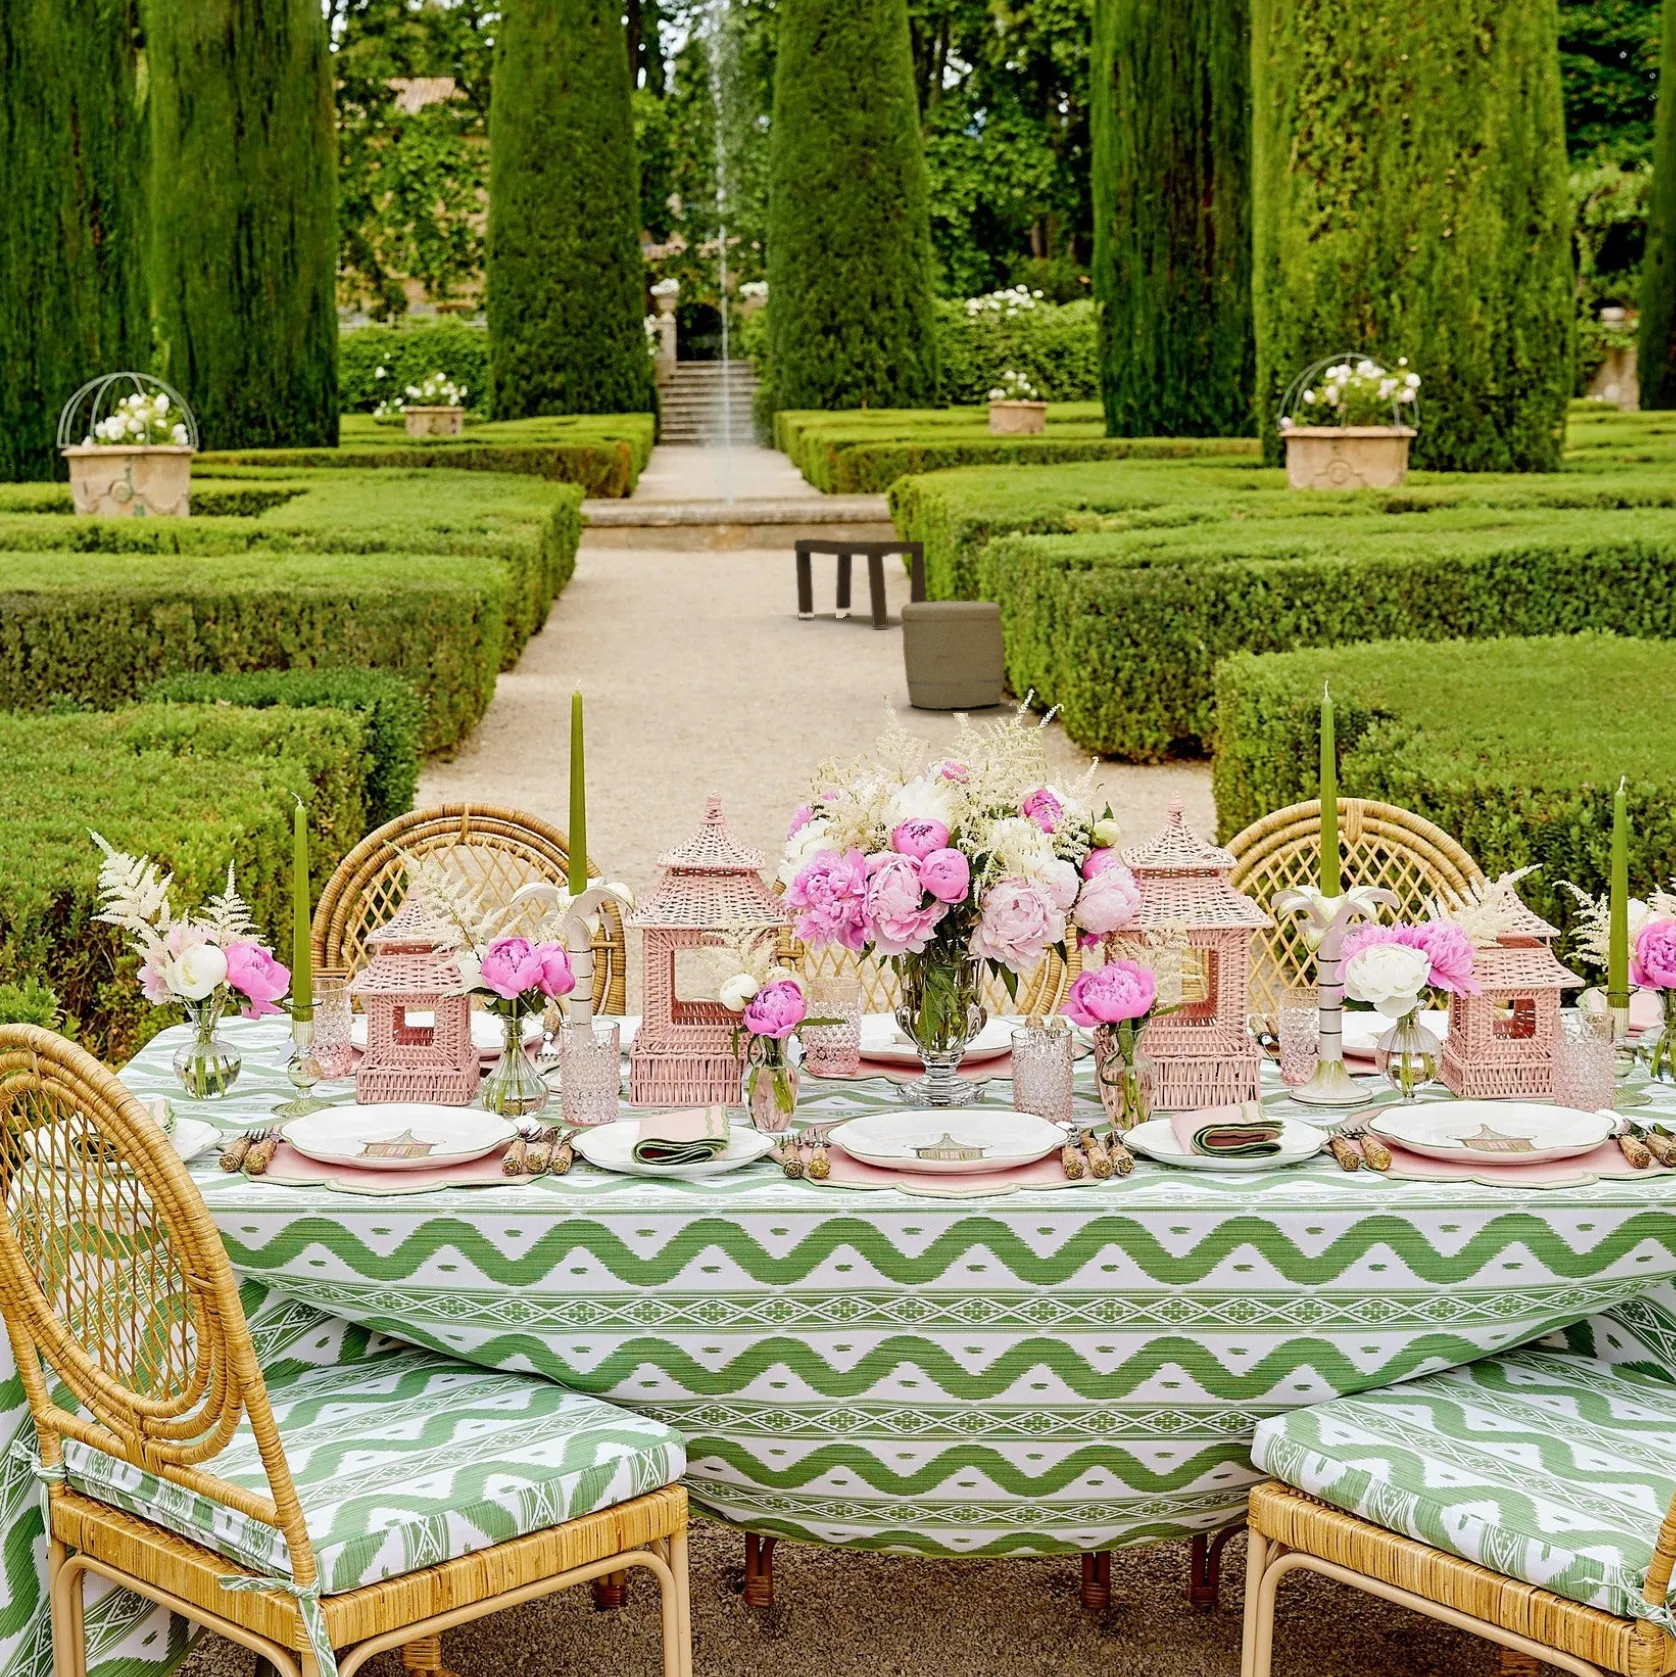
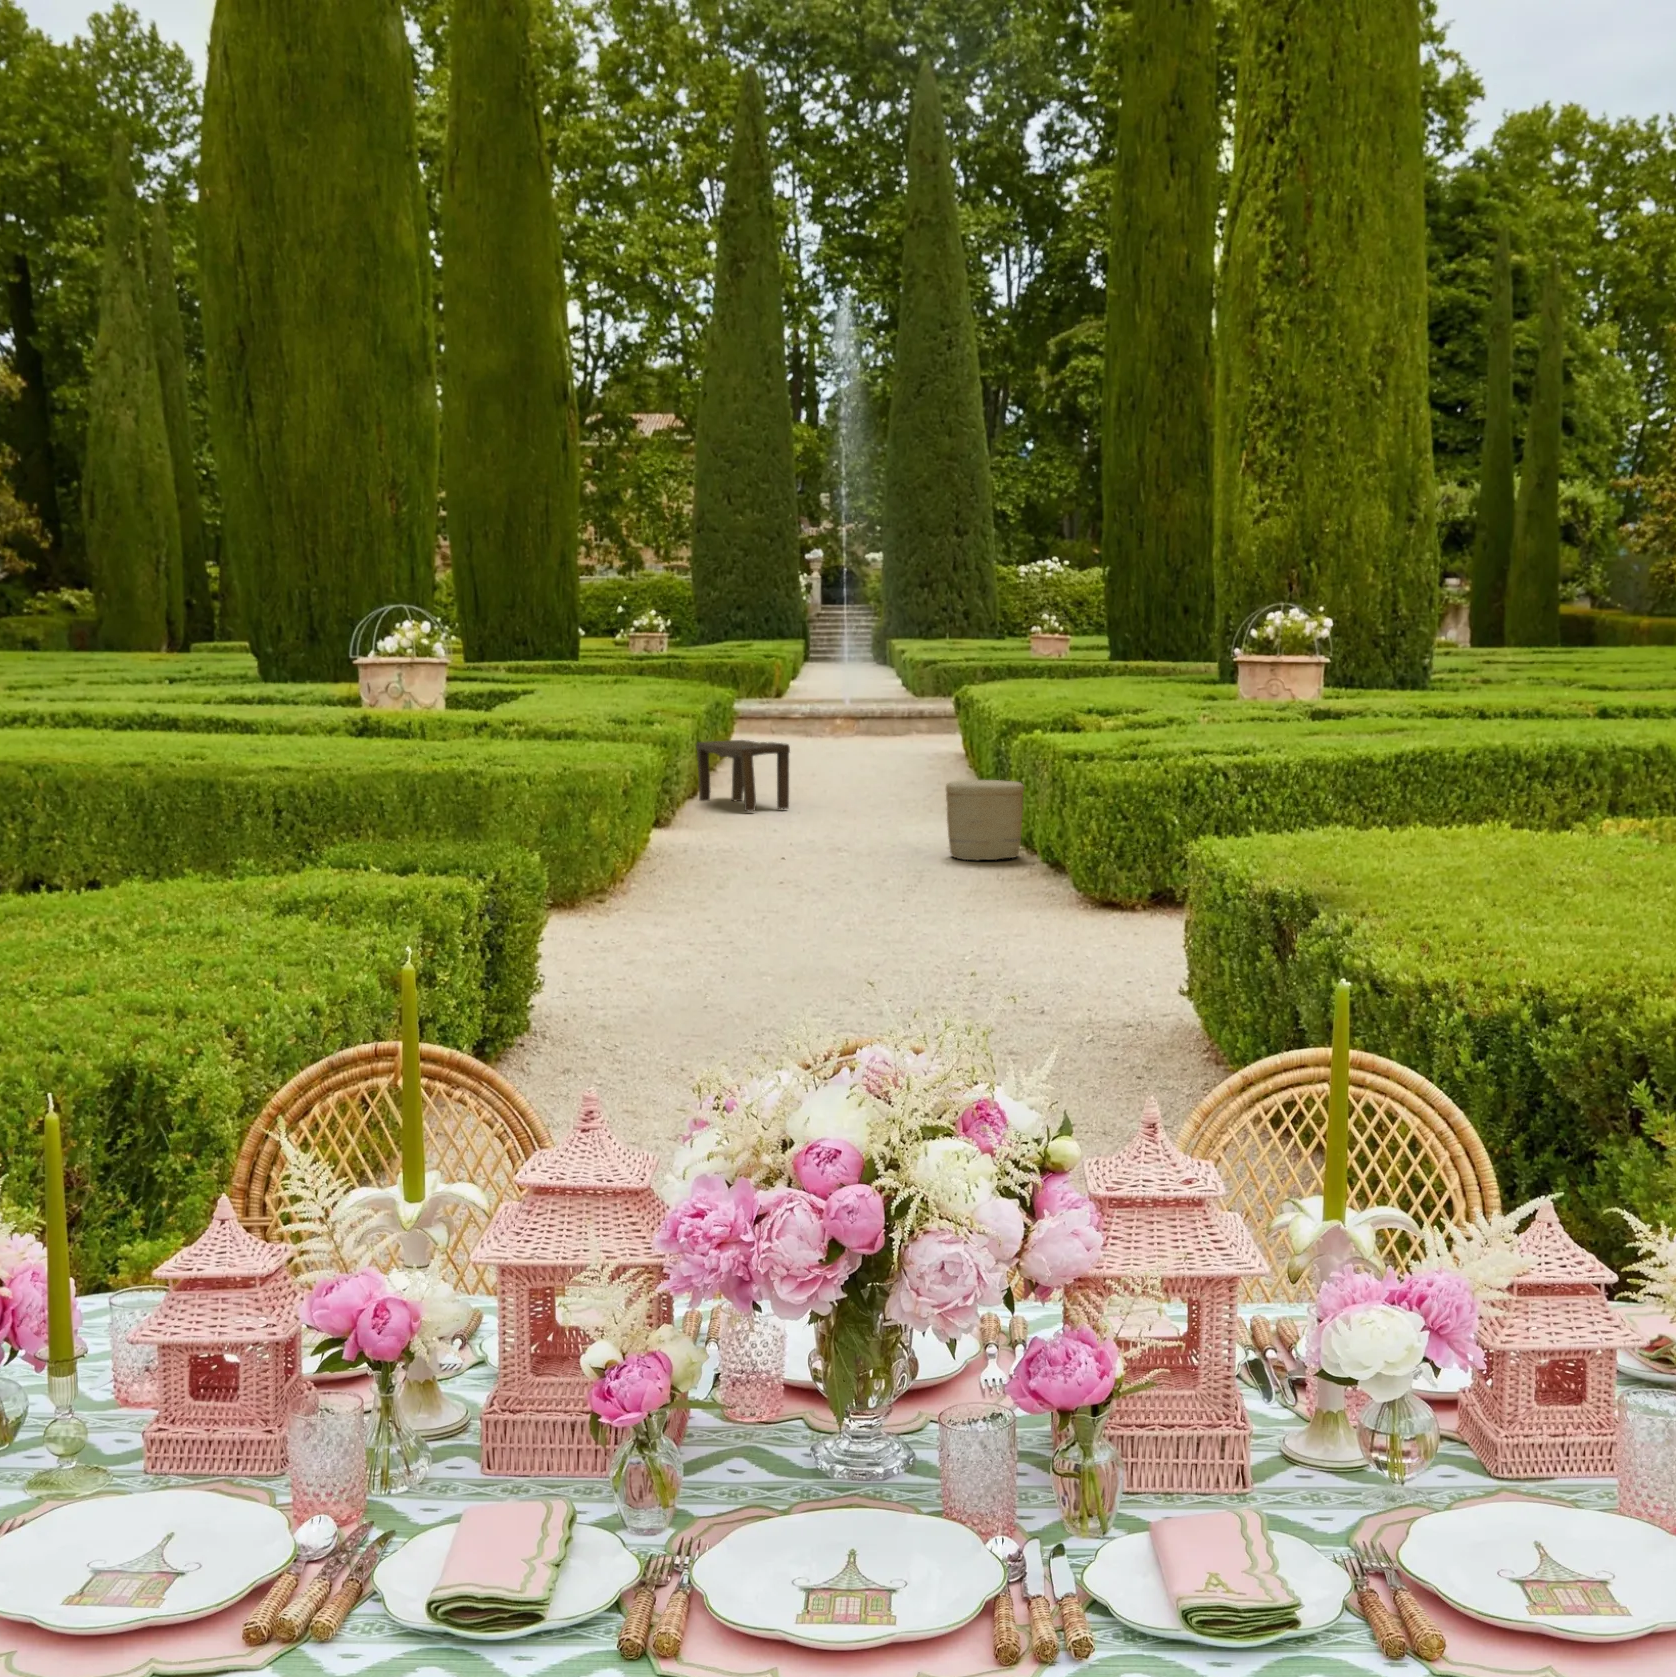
bench: present [794,539,926,627] -> present [696,740,790,811]

